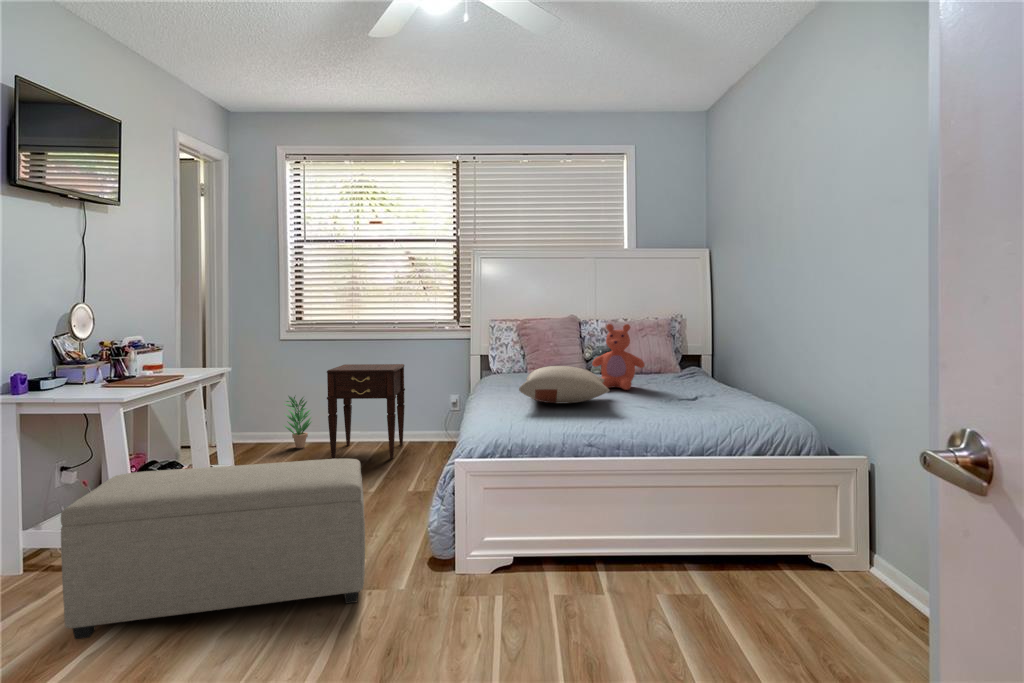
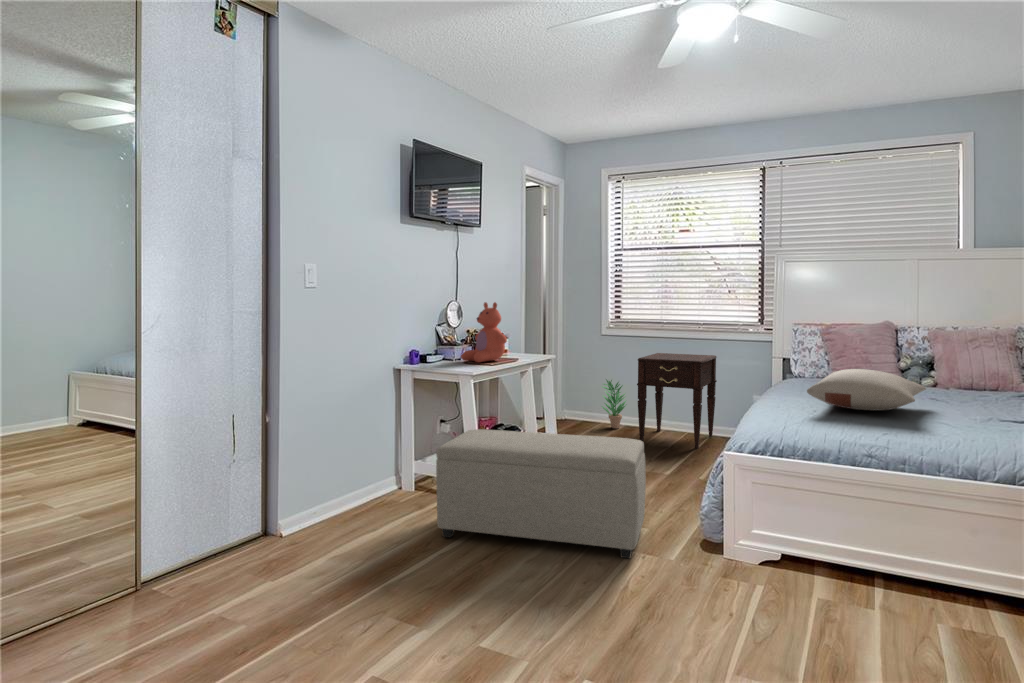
teddy bear: present [592,324,645,390] -> present [461,302,507,362]

